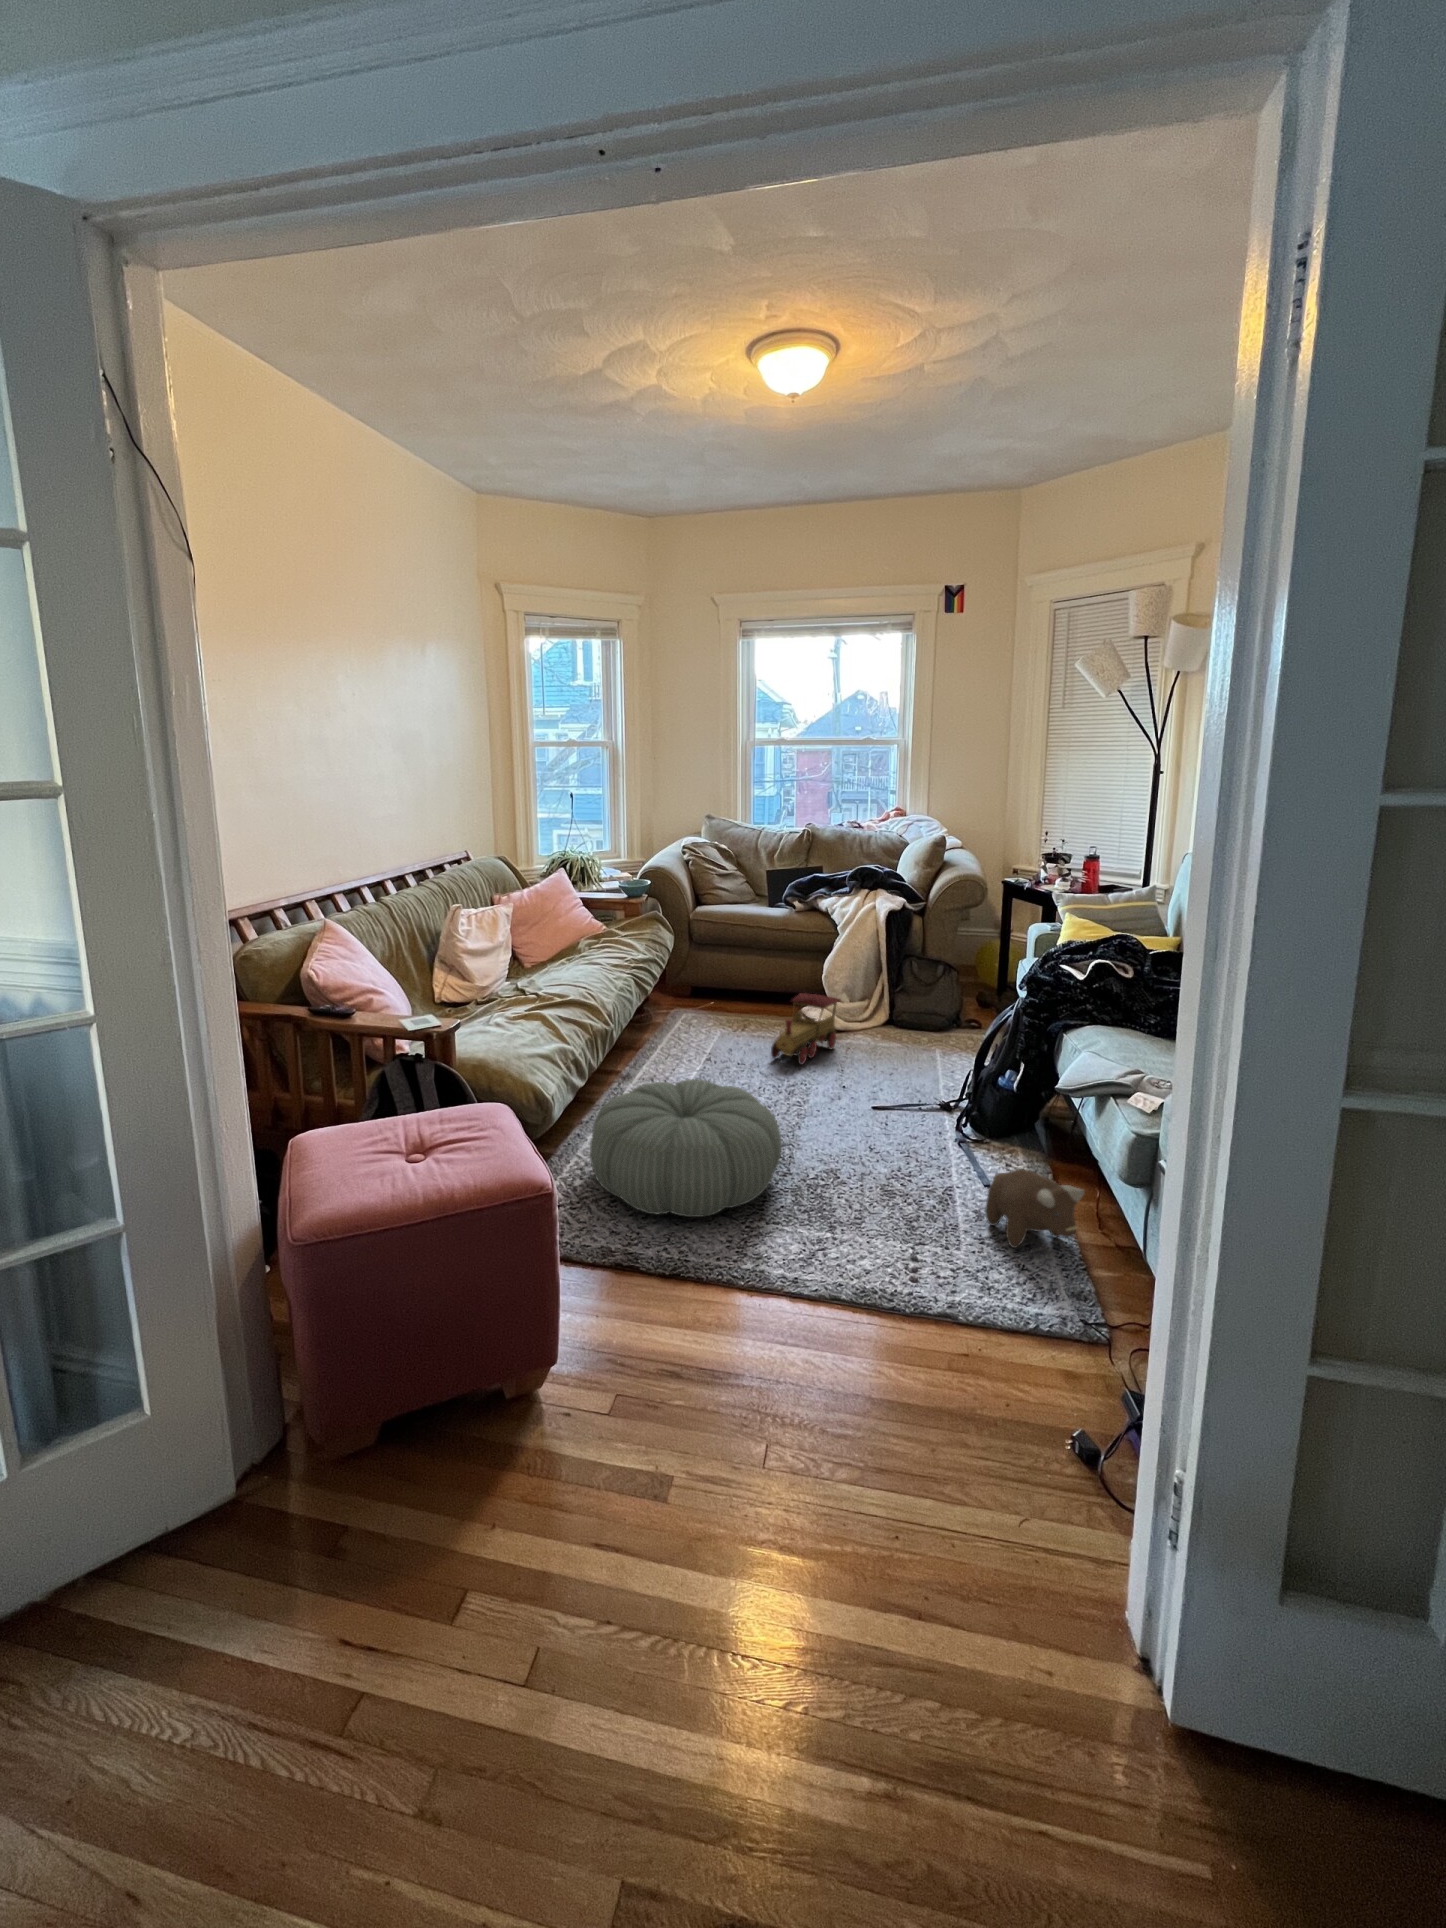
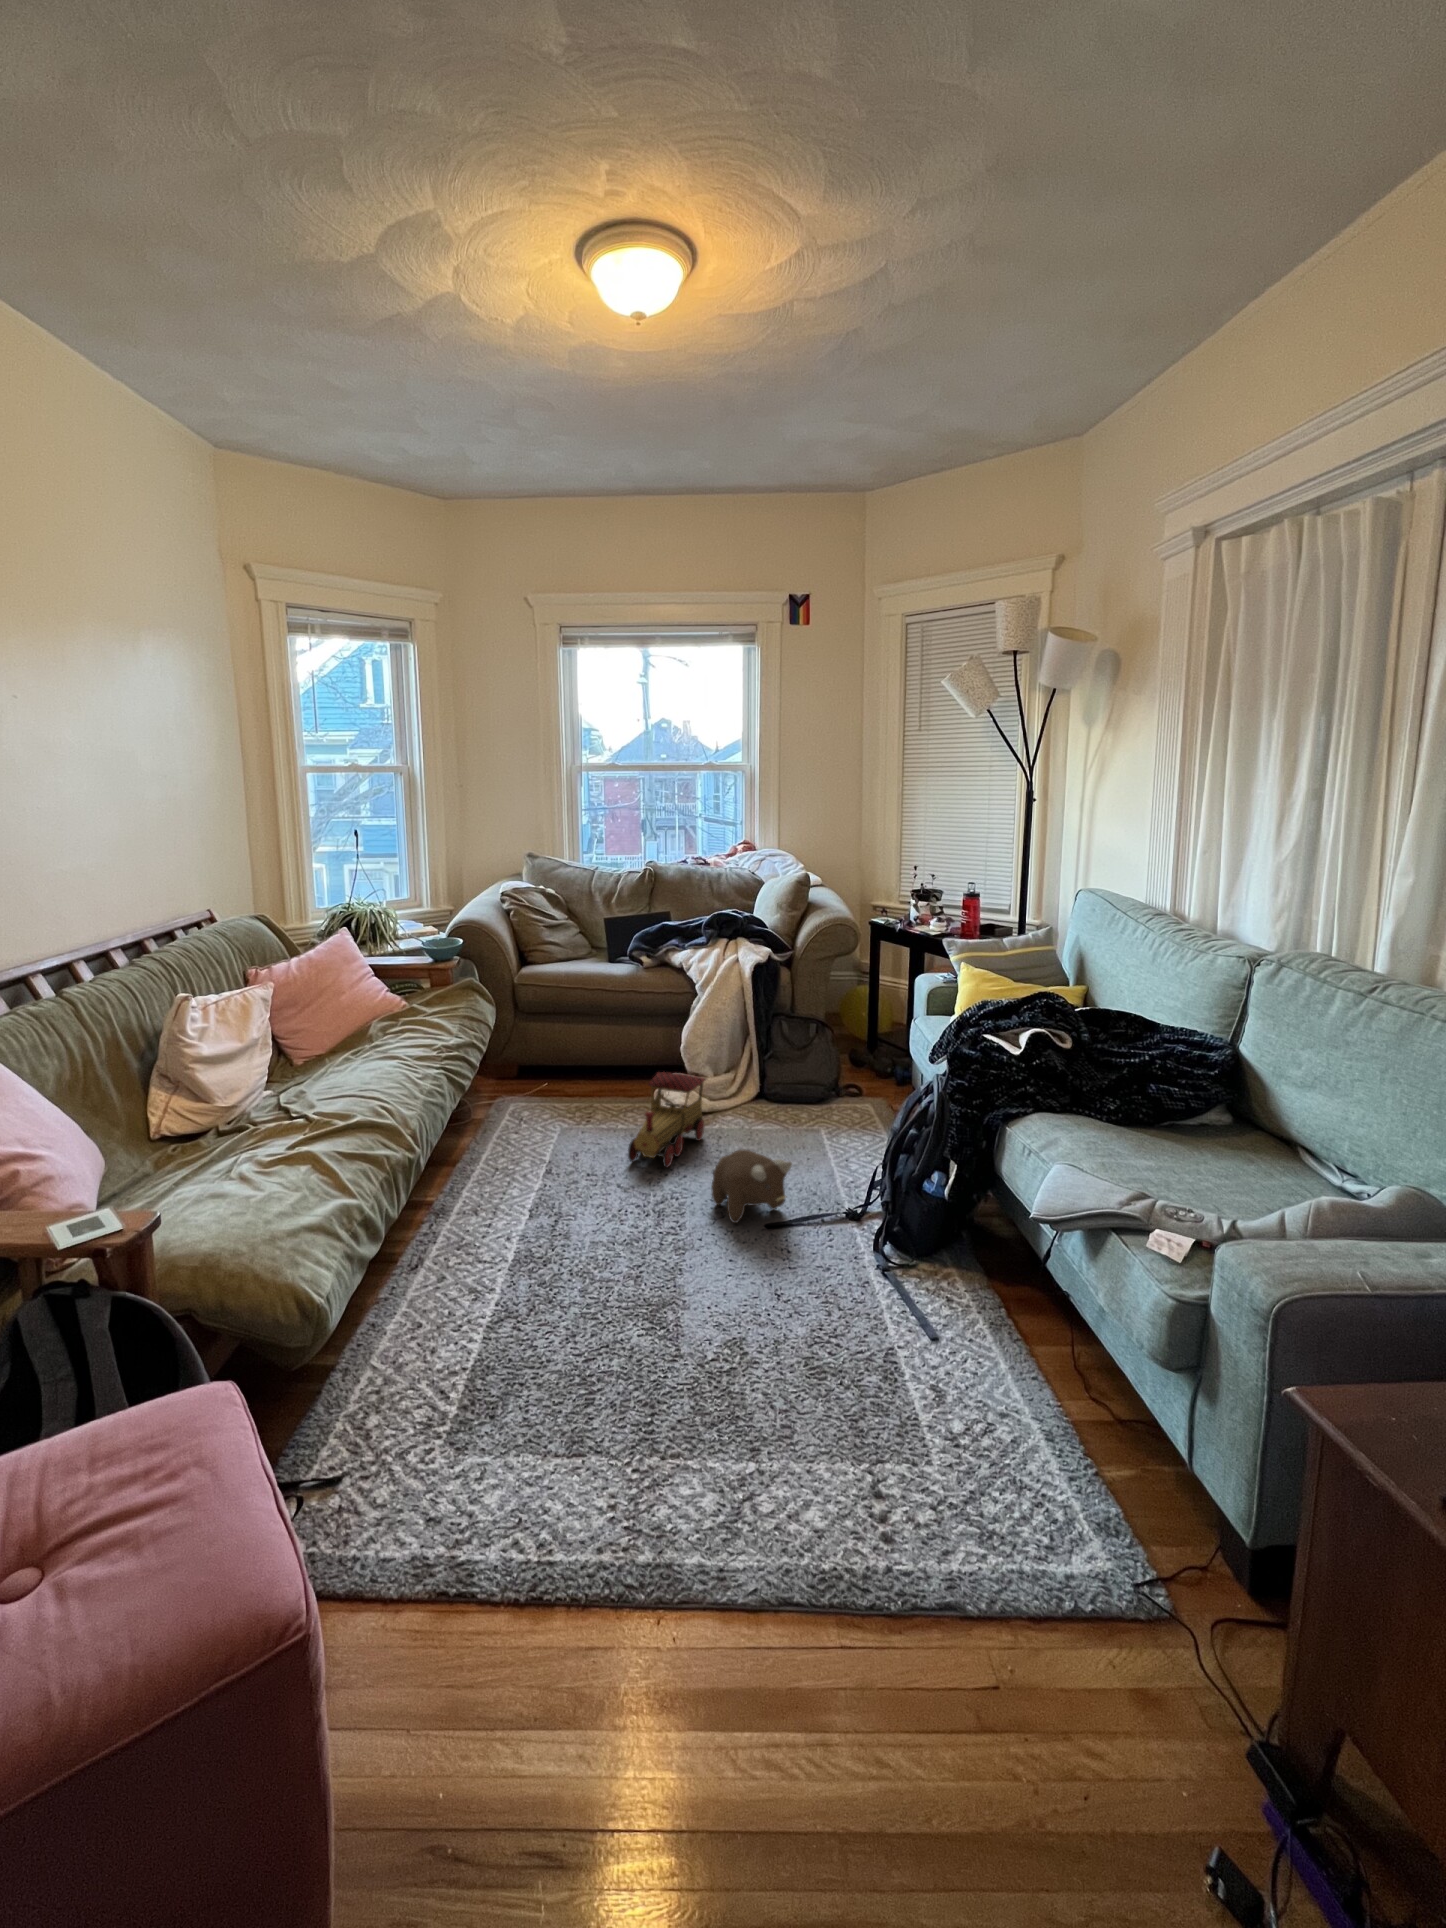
pouf: present [590,1079,782,1217] -> none [389,1230,669,1471]
plush toy: present [985,1169,1085,1248] -> present [712,1149,792,1223]

